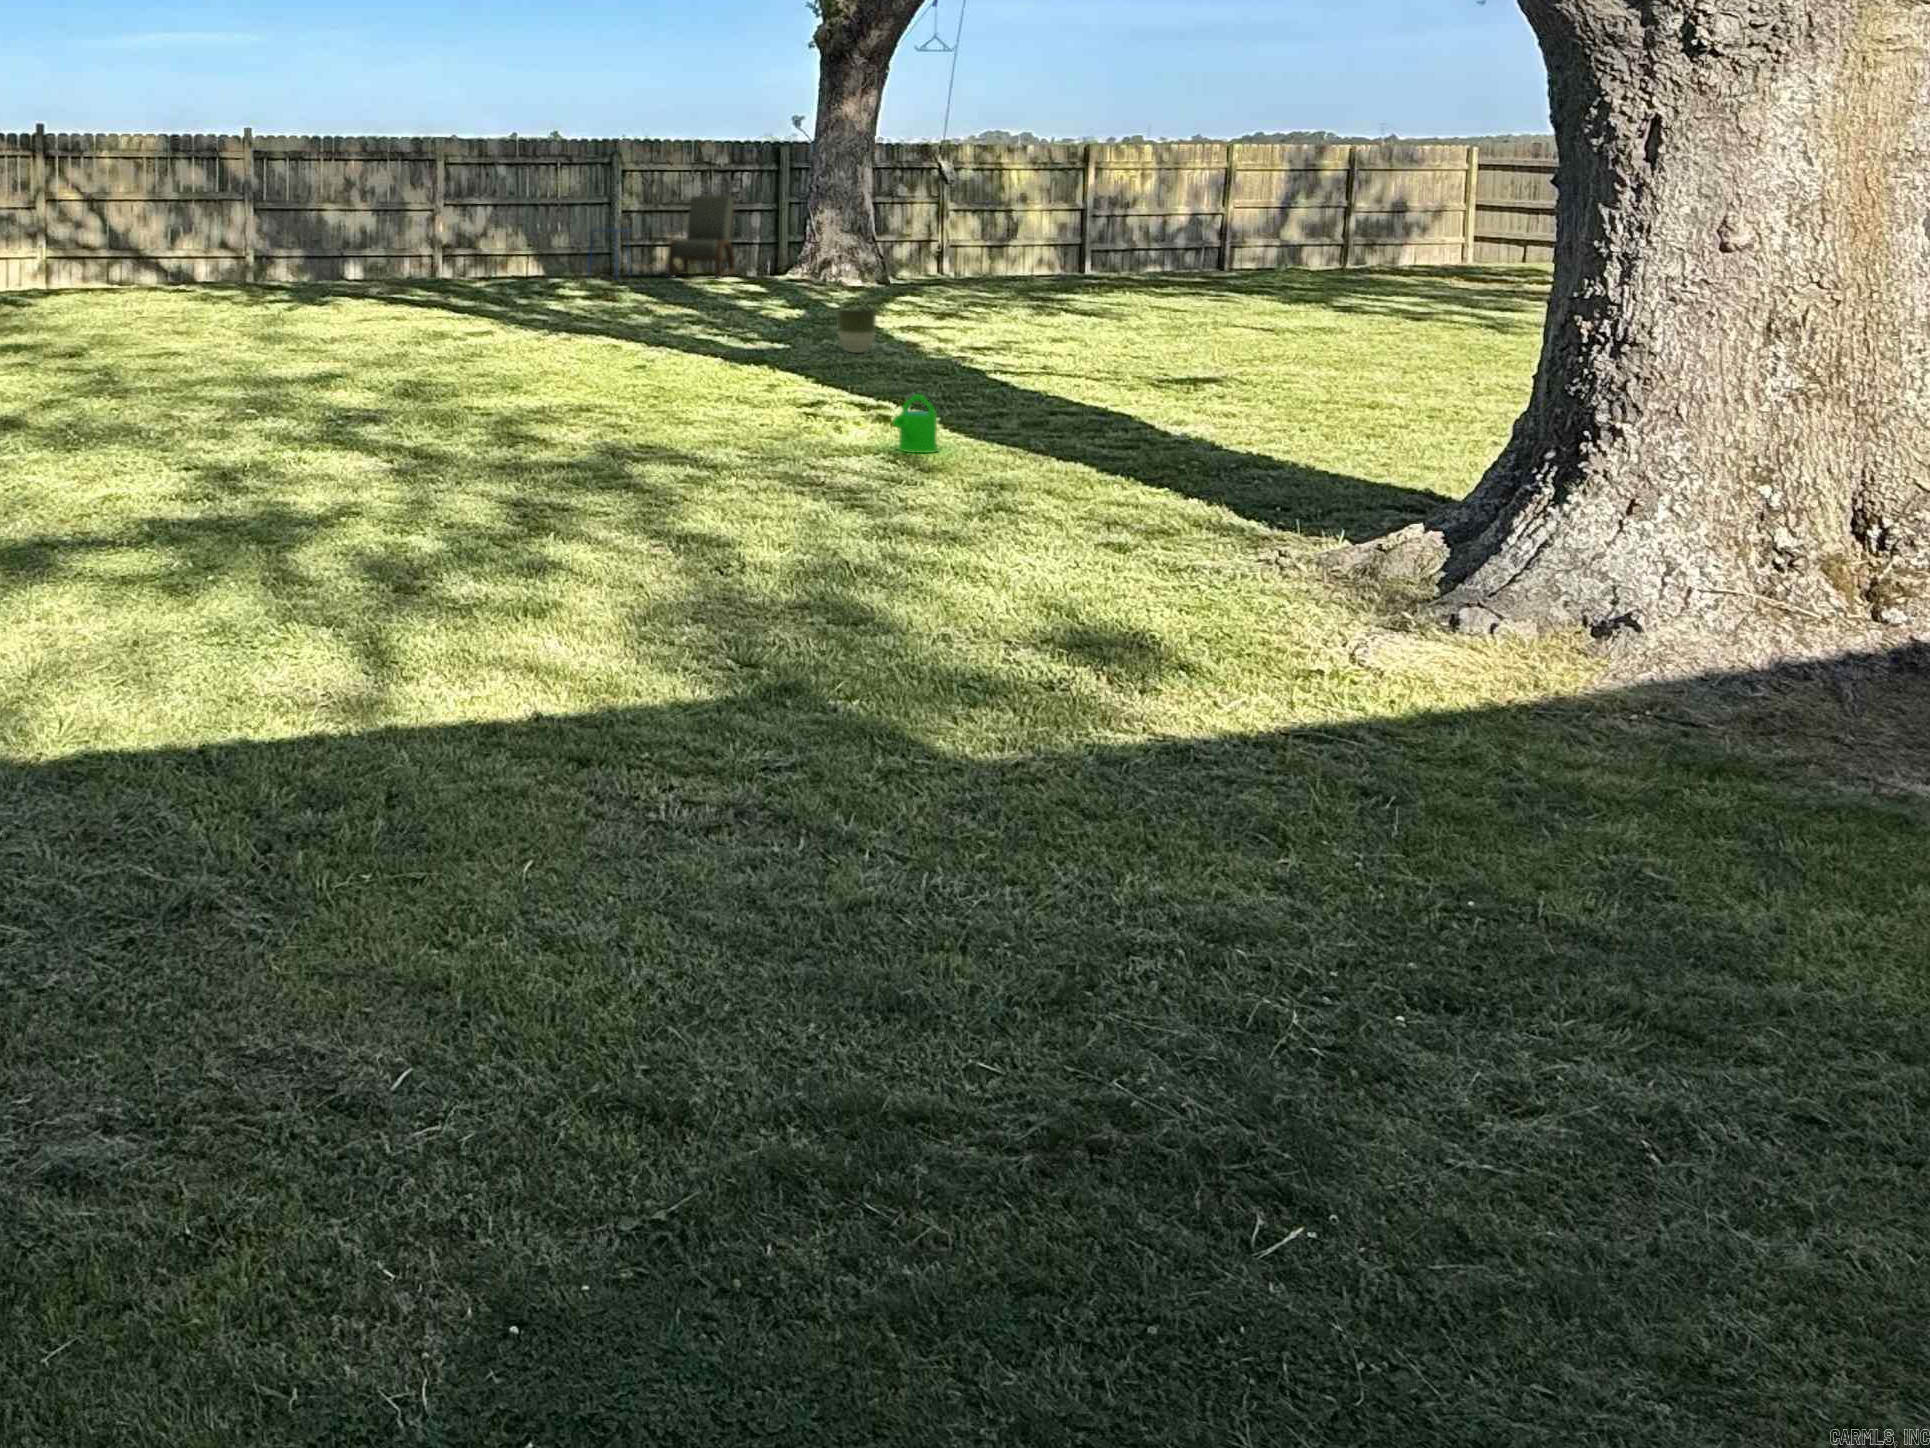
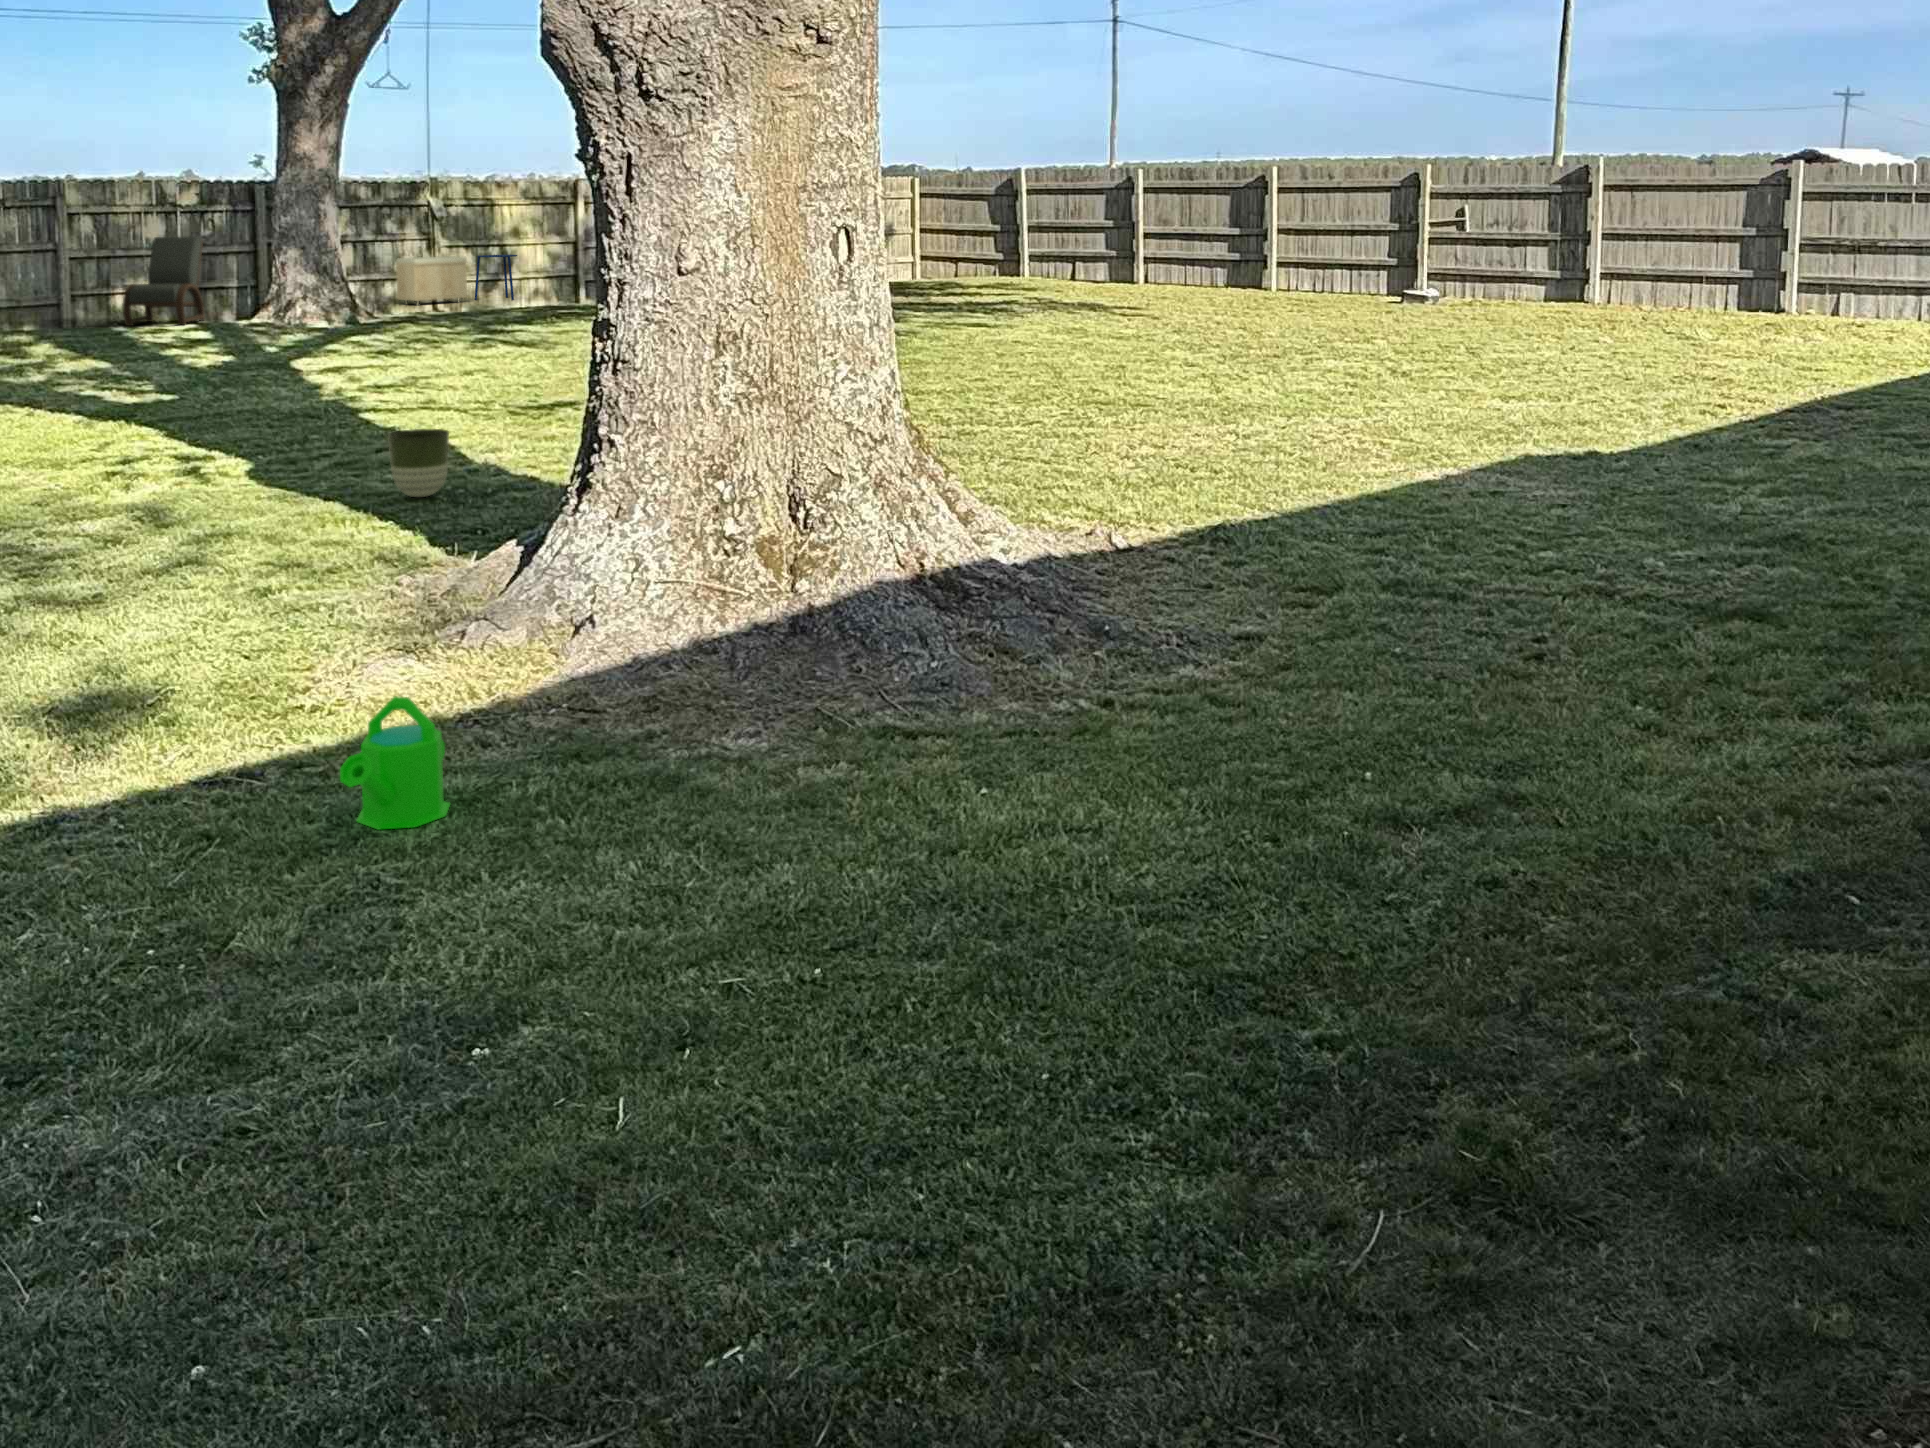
storage bench: none [902,218,974,267] -> present [396,256,467,304]
side table: present [588,229,630,278] -> present [475,255,517,300]
planter: present [837,310,876,353] -> present [388,429,449,497]
watering can: present [893,394,940,453] -> present [340,696,450,829]

